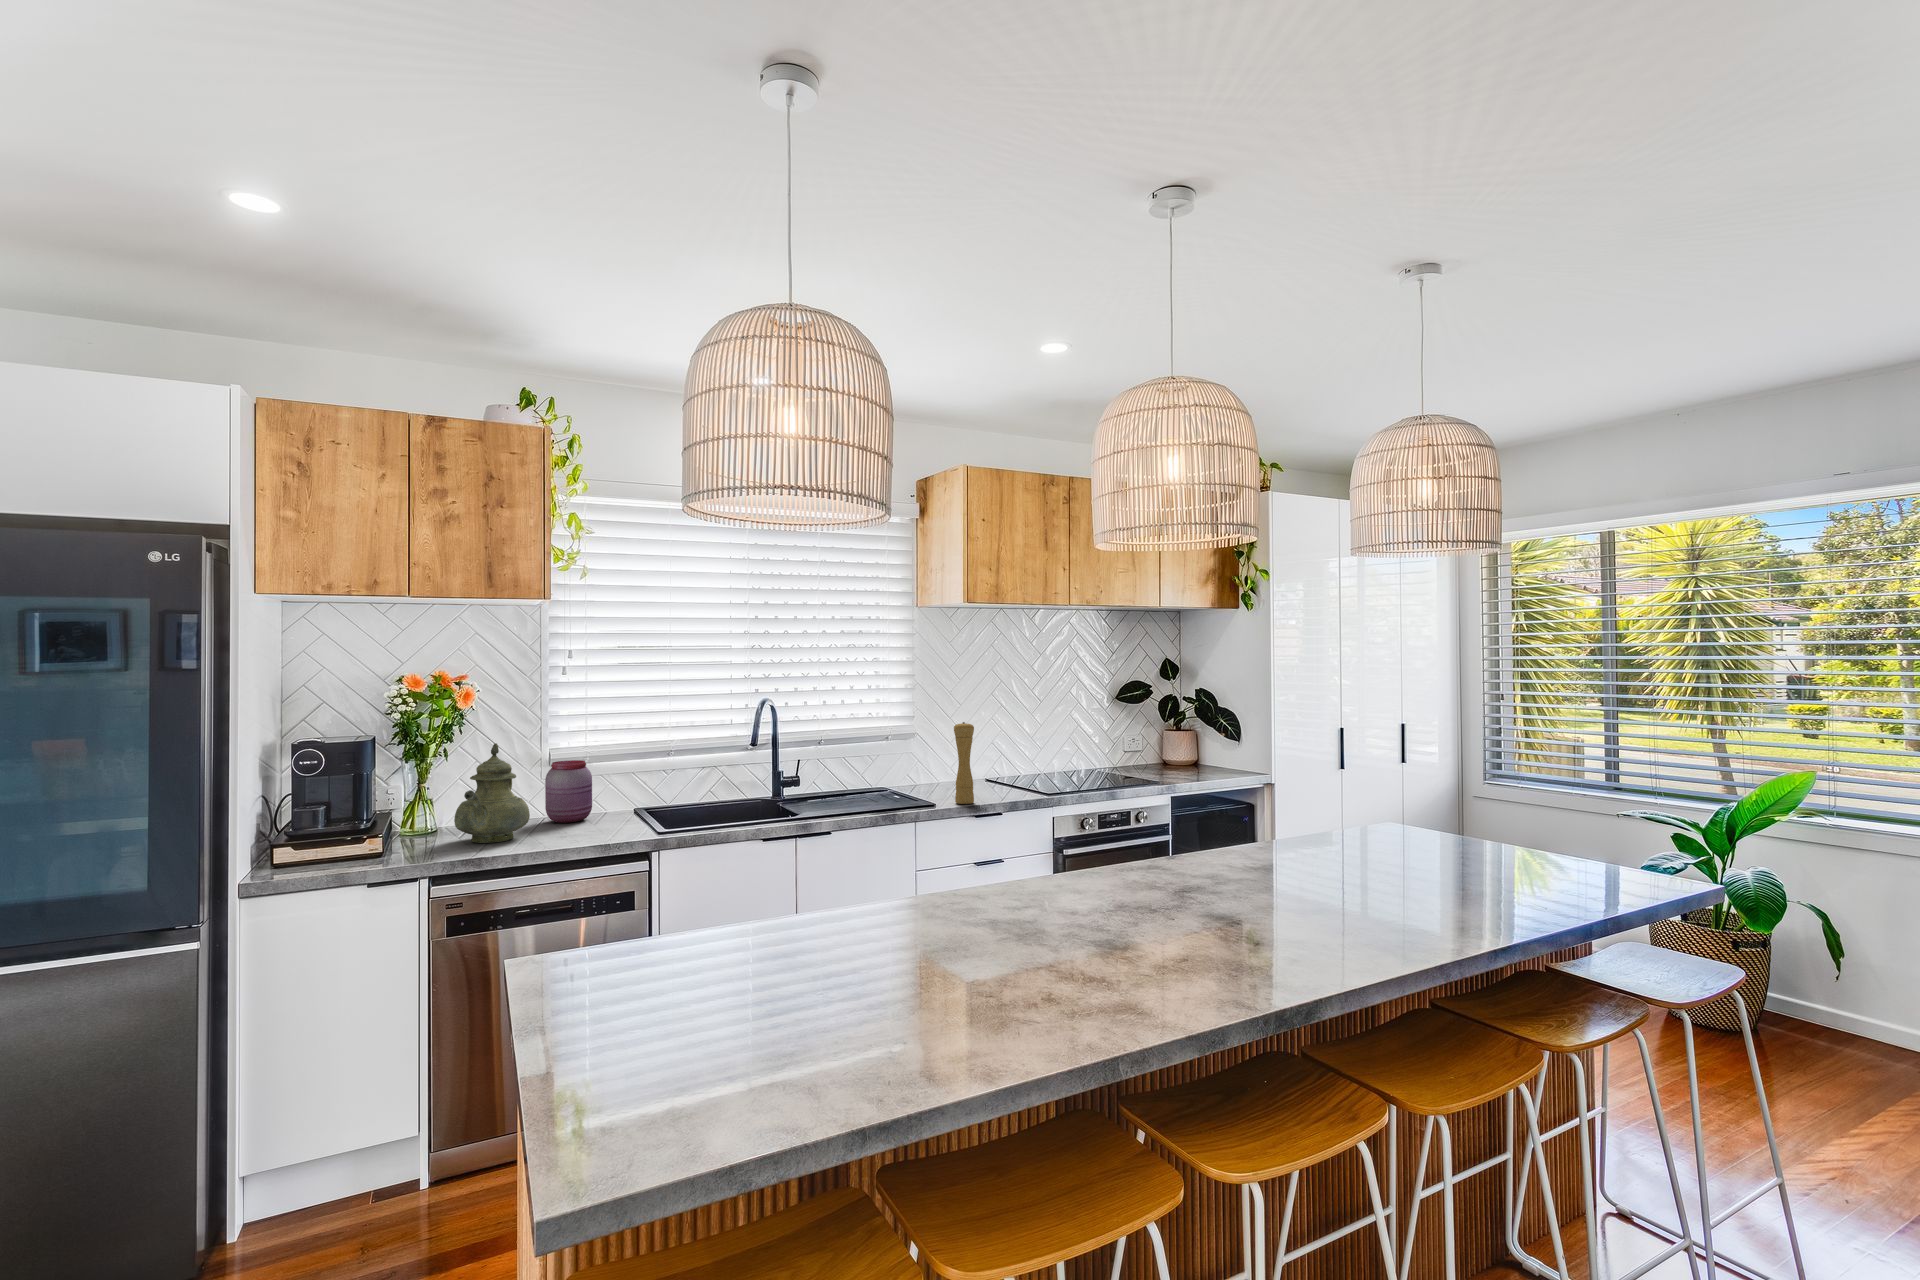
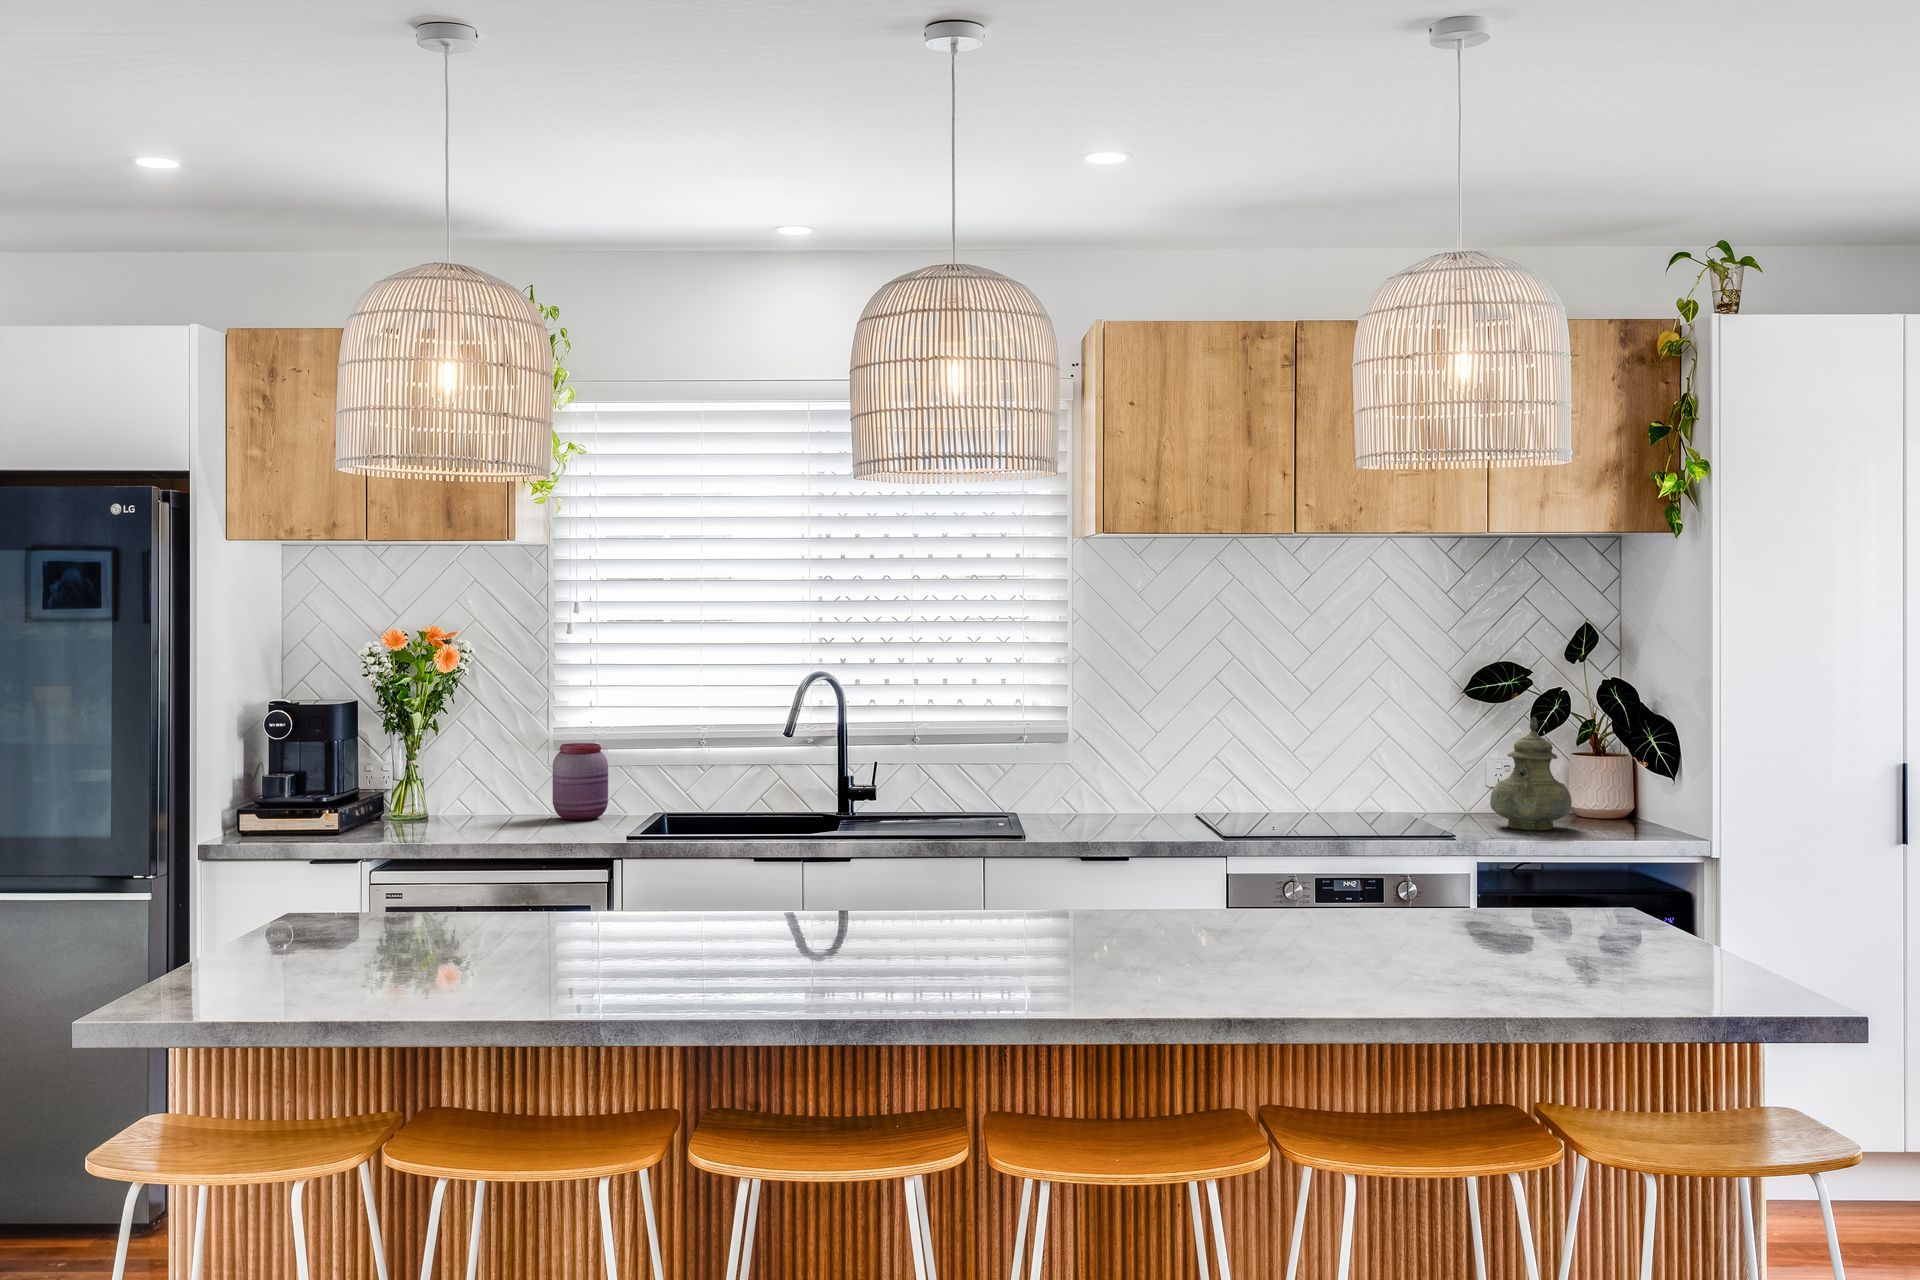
pepper mill: present [954,722,974,804] -> none [1067,719,1097,838]
teapot: present [454,743,530,843] -> present [1490,717,1572,830]

